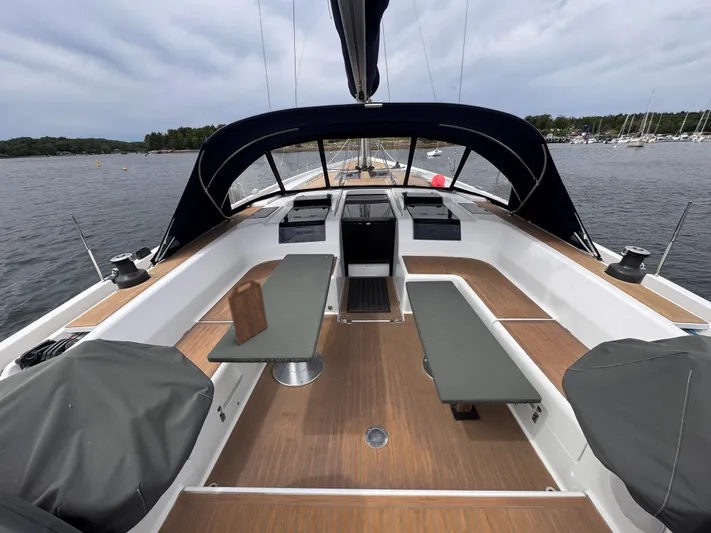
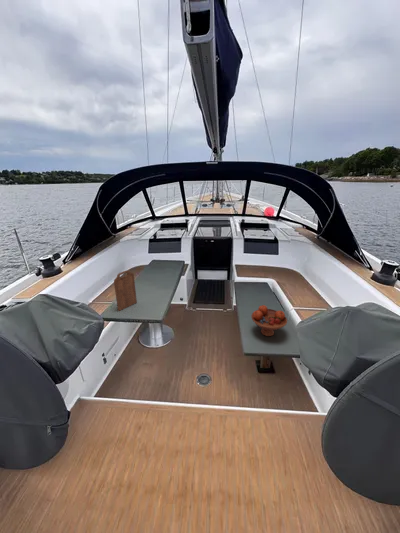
fruit bowl: none [451,325,509,373] -> present [252,305,287,336]

